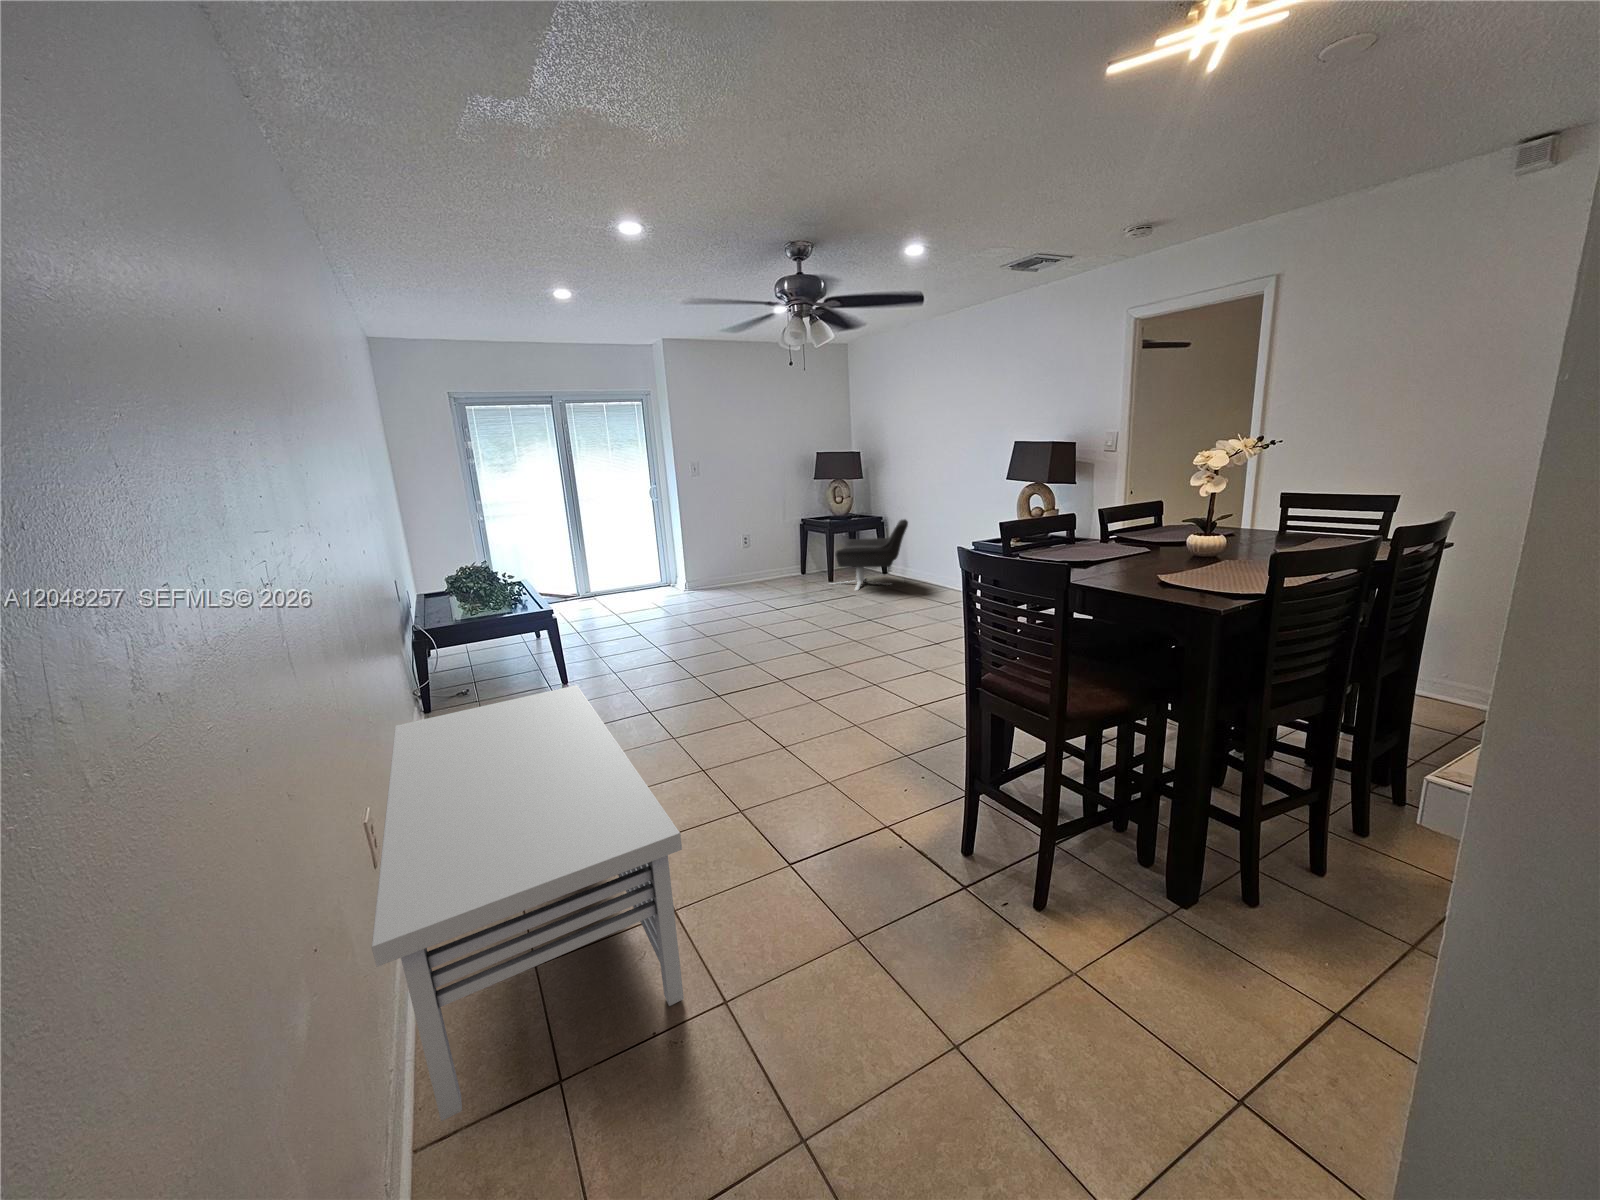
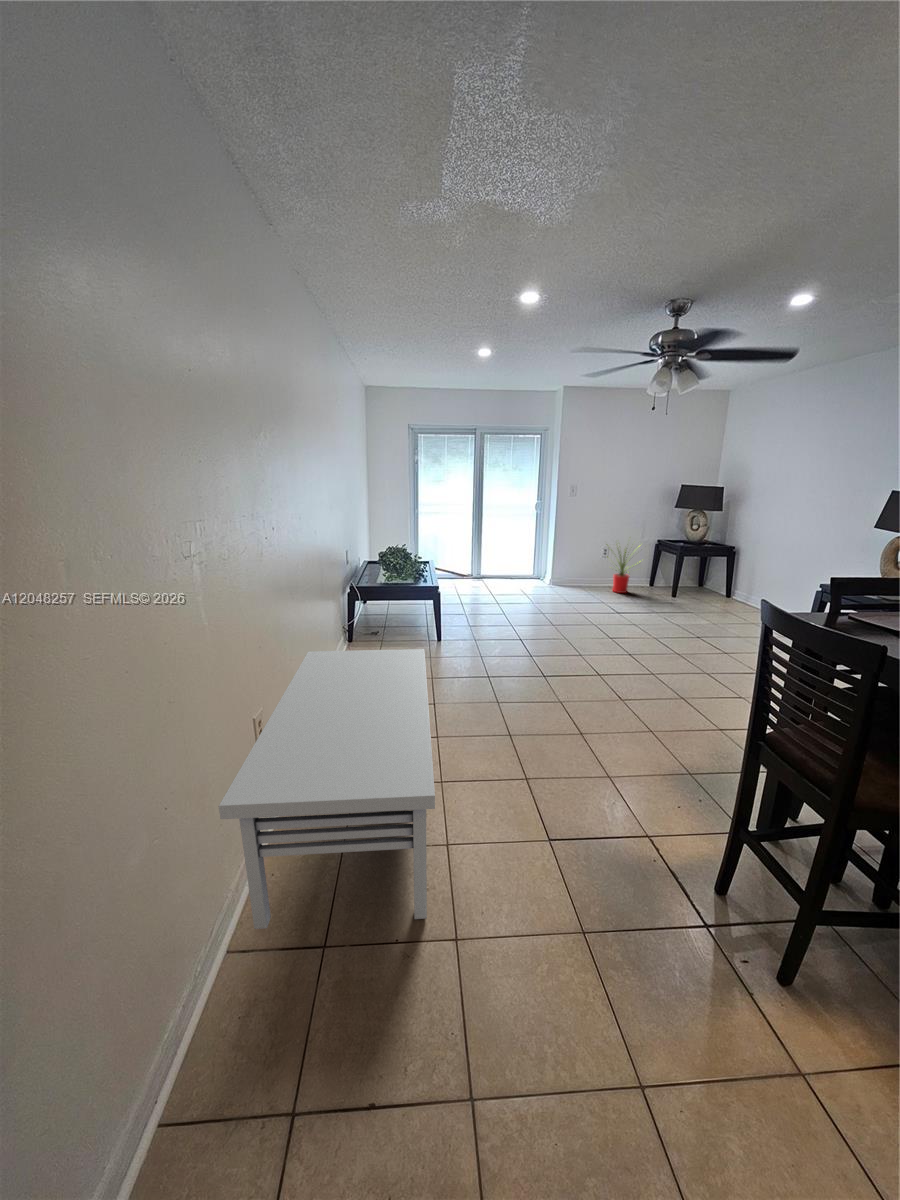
house plant: none [745,518,797,586] -> present [607,545,631,593]
lounge chair: present [835,519,908,590] -> none [671,551,763,609]

